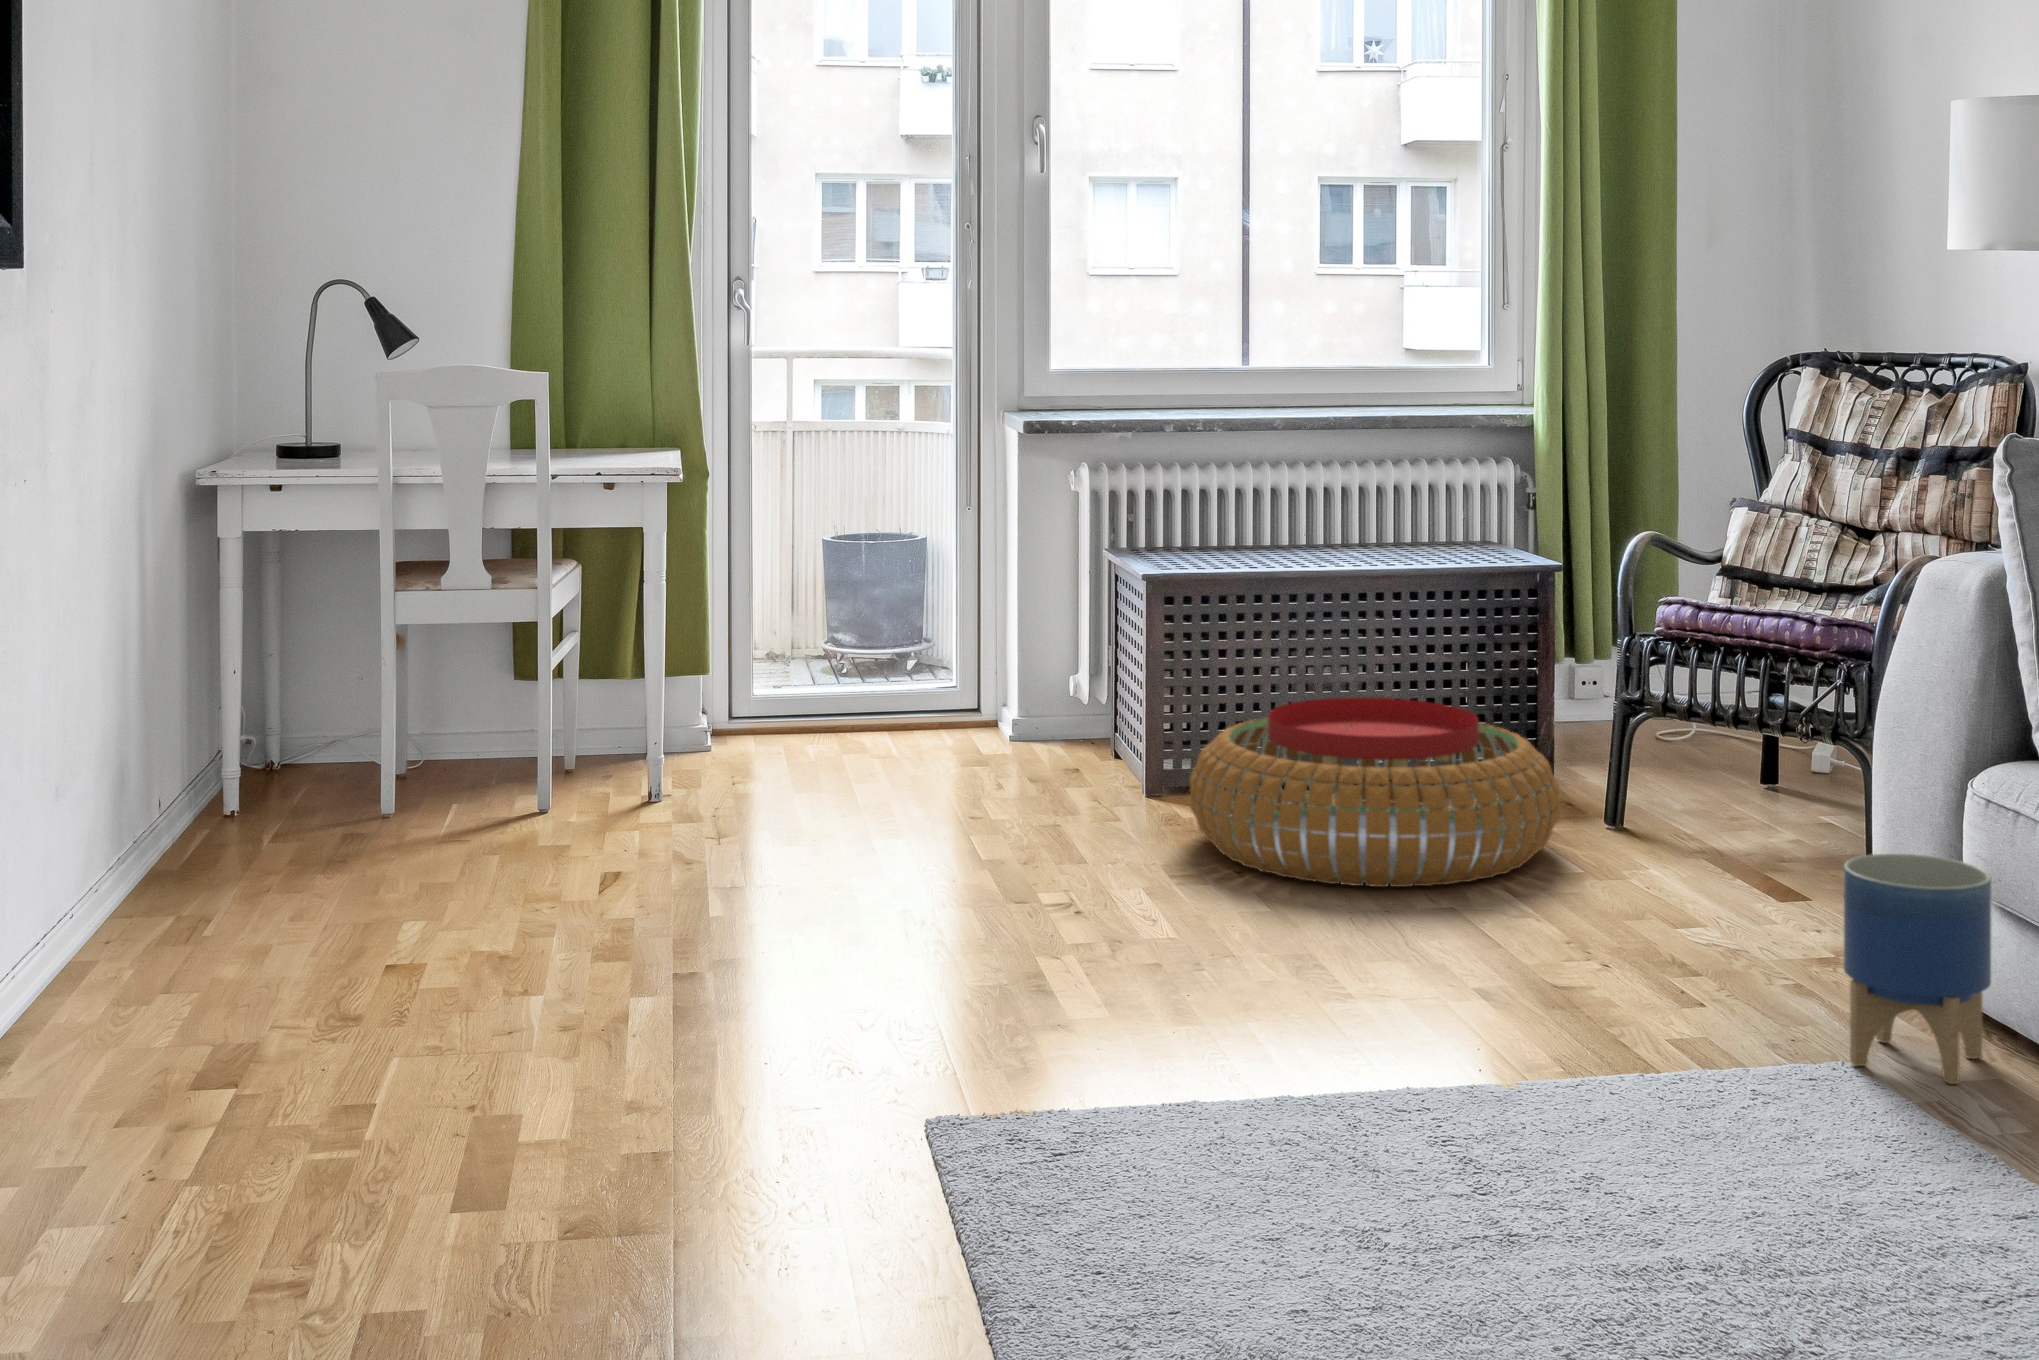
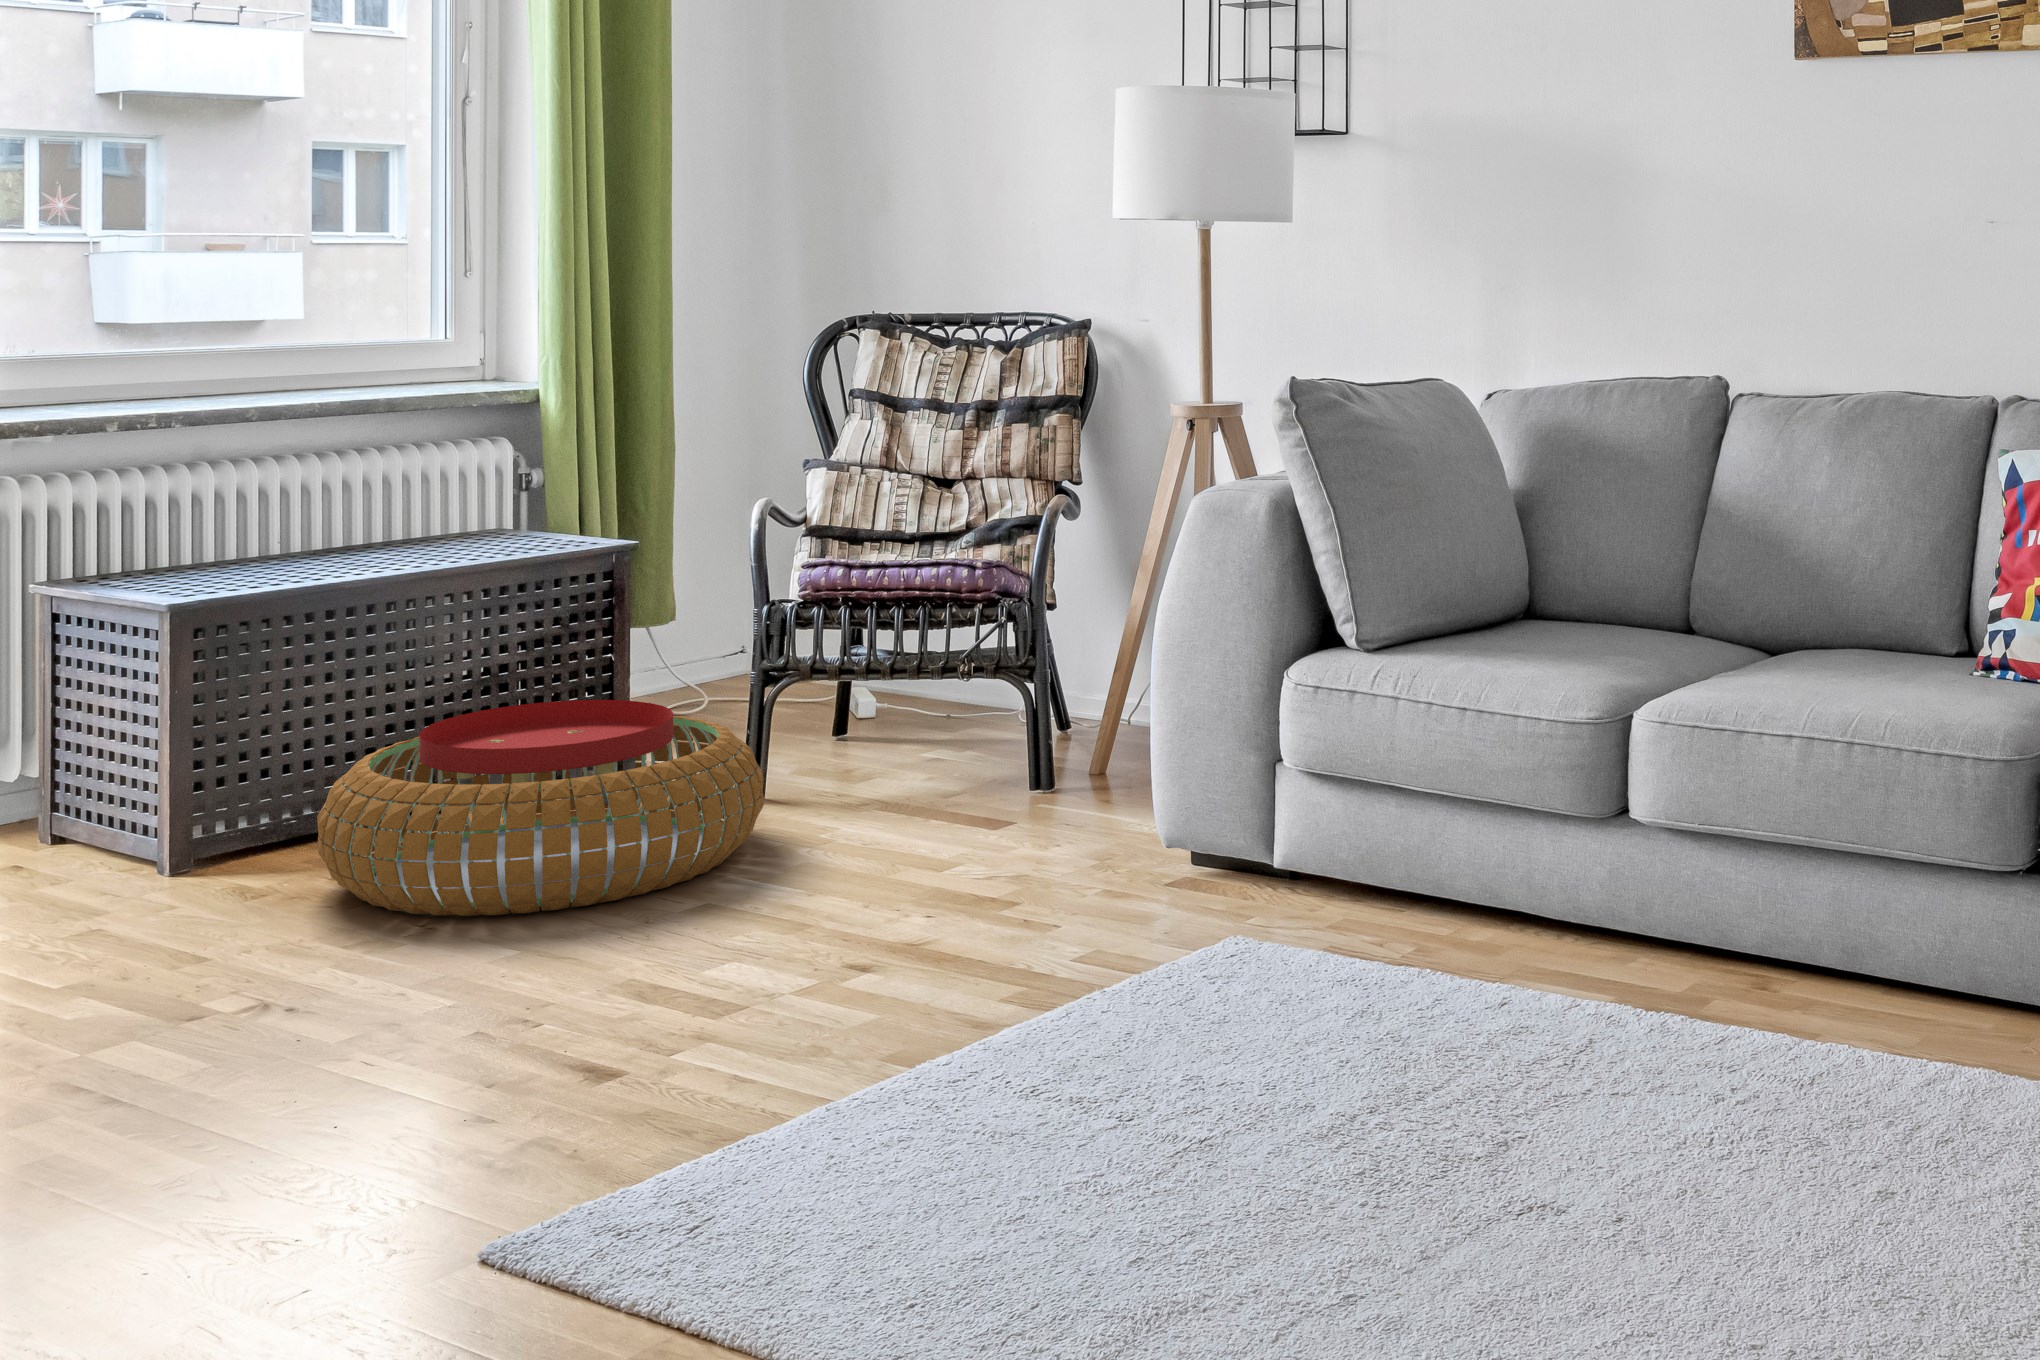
planter: present [1844,854,1991,1084] -> none [1223,742,1343,934]

